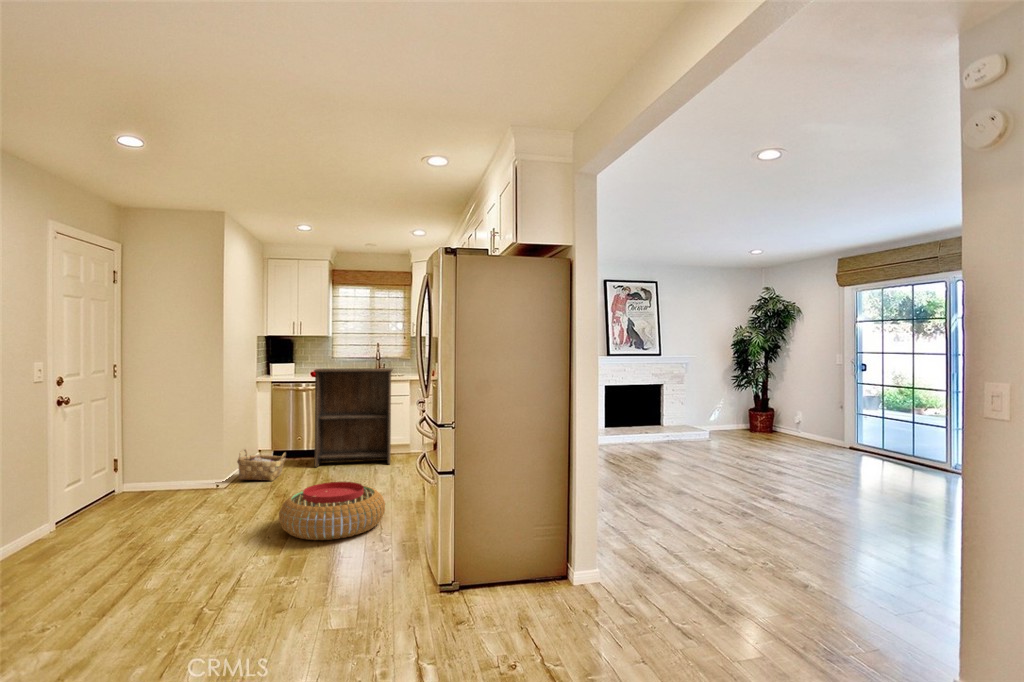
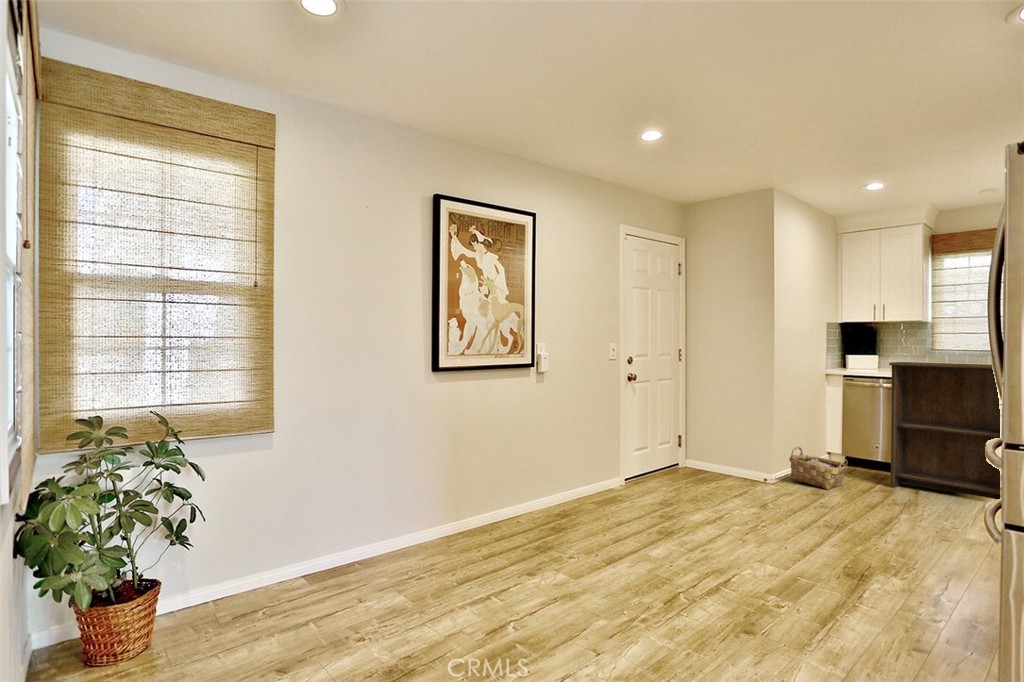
pouf: present [279,482,385,540] -> none [799,504,959,587]

